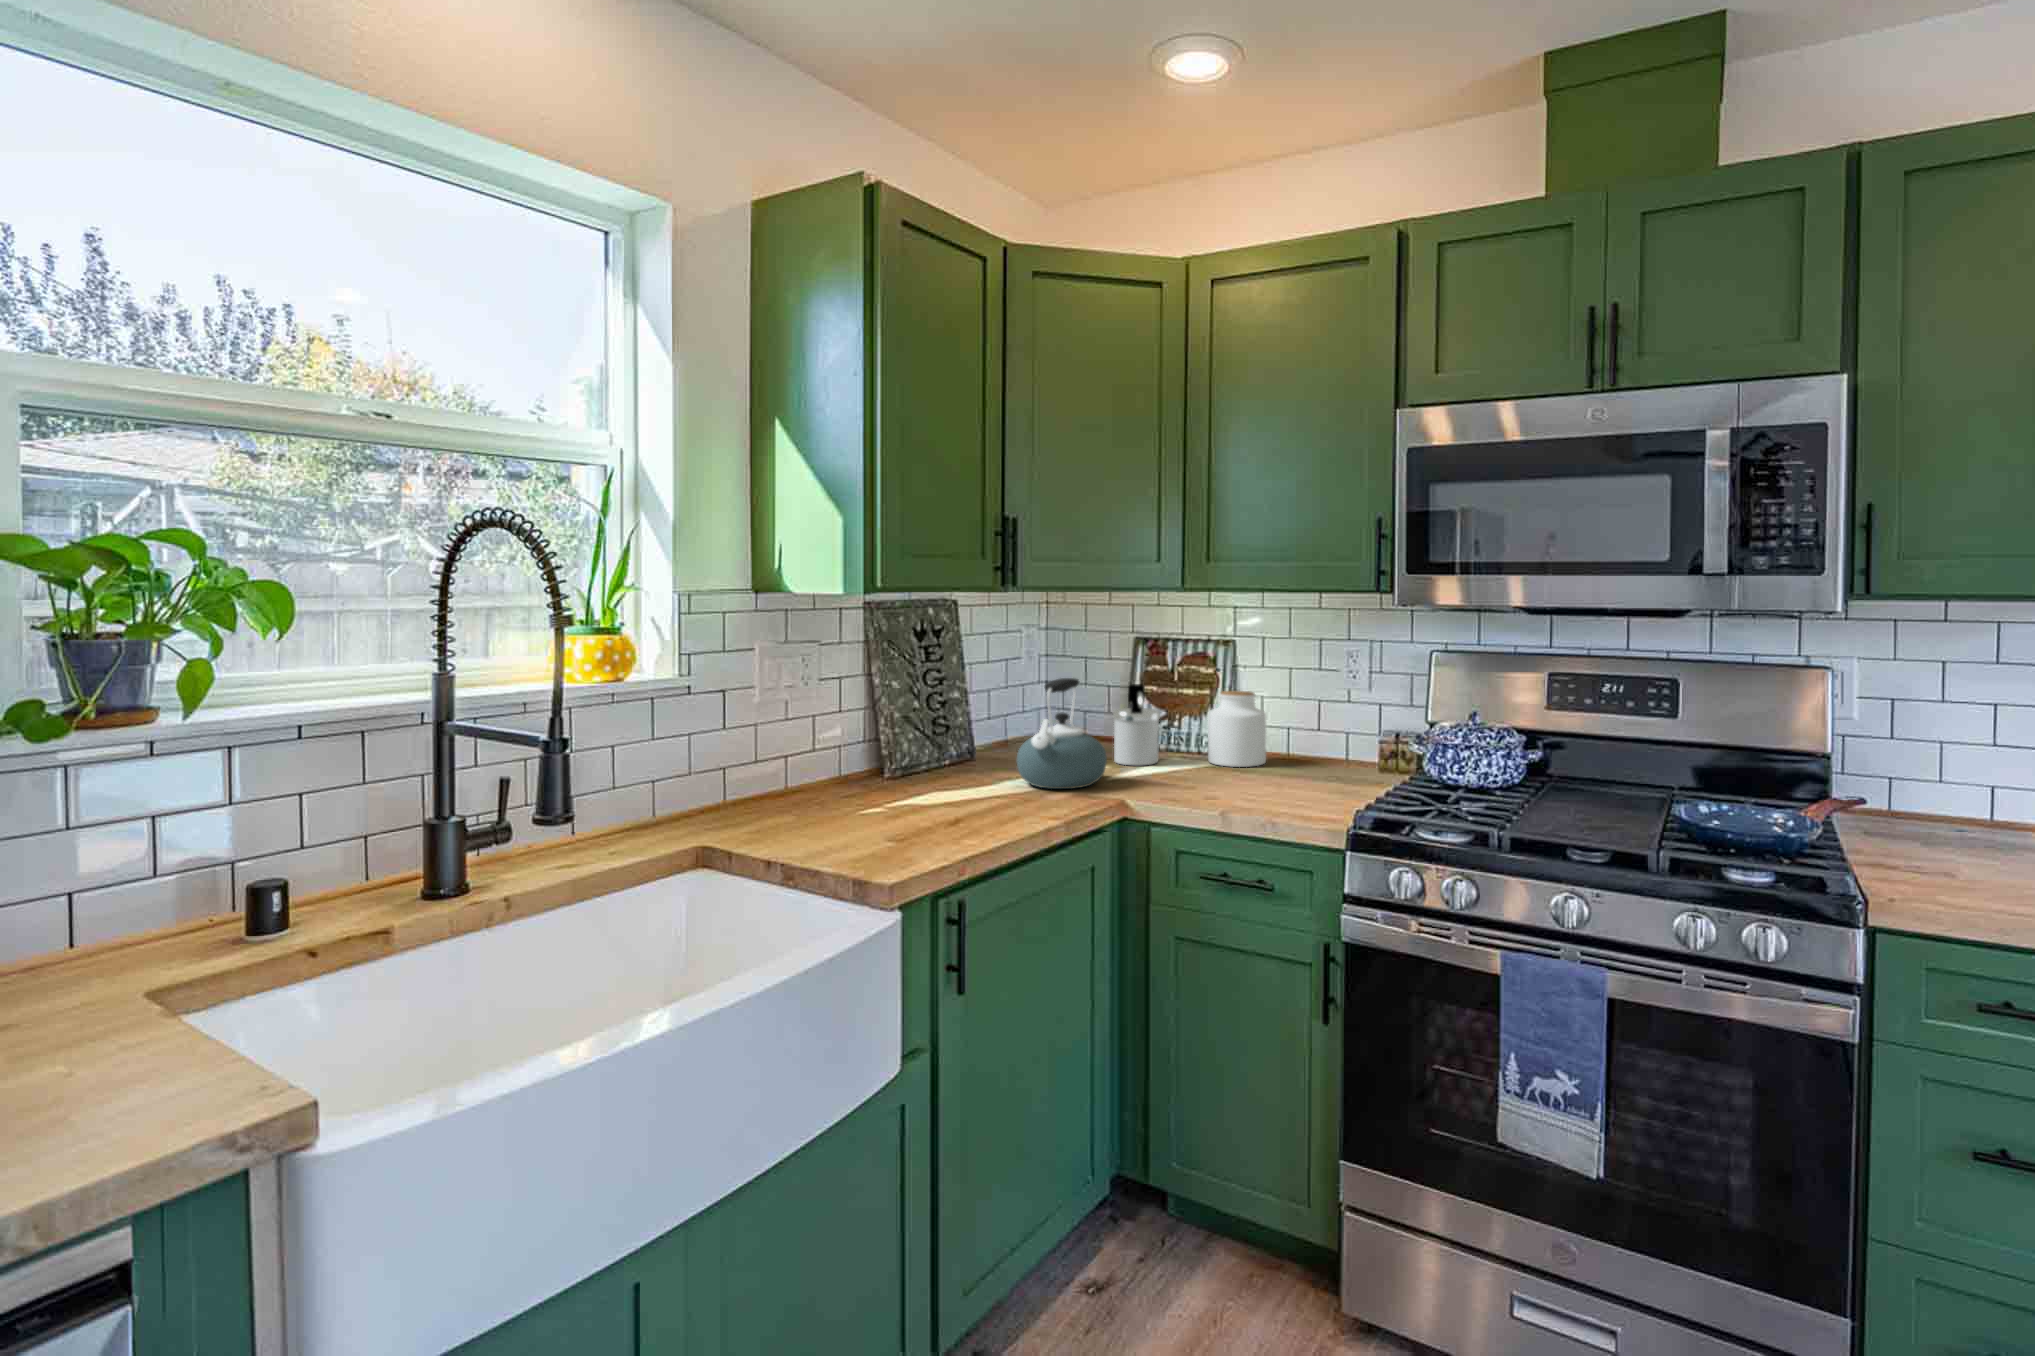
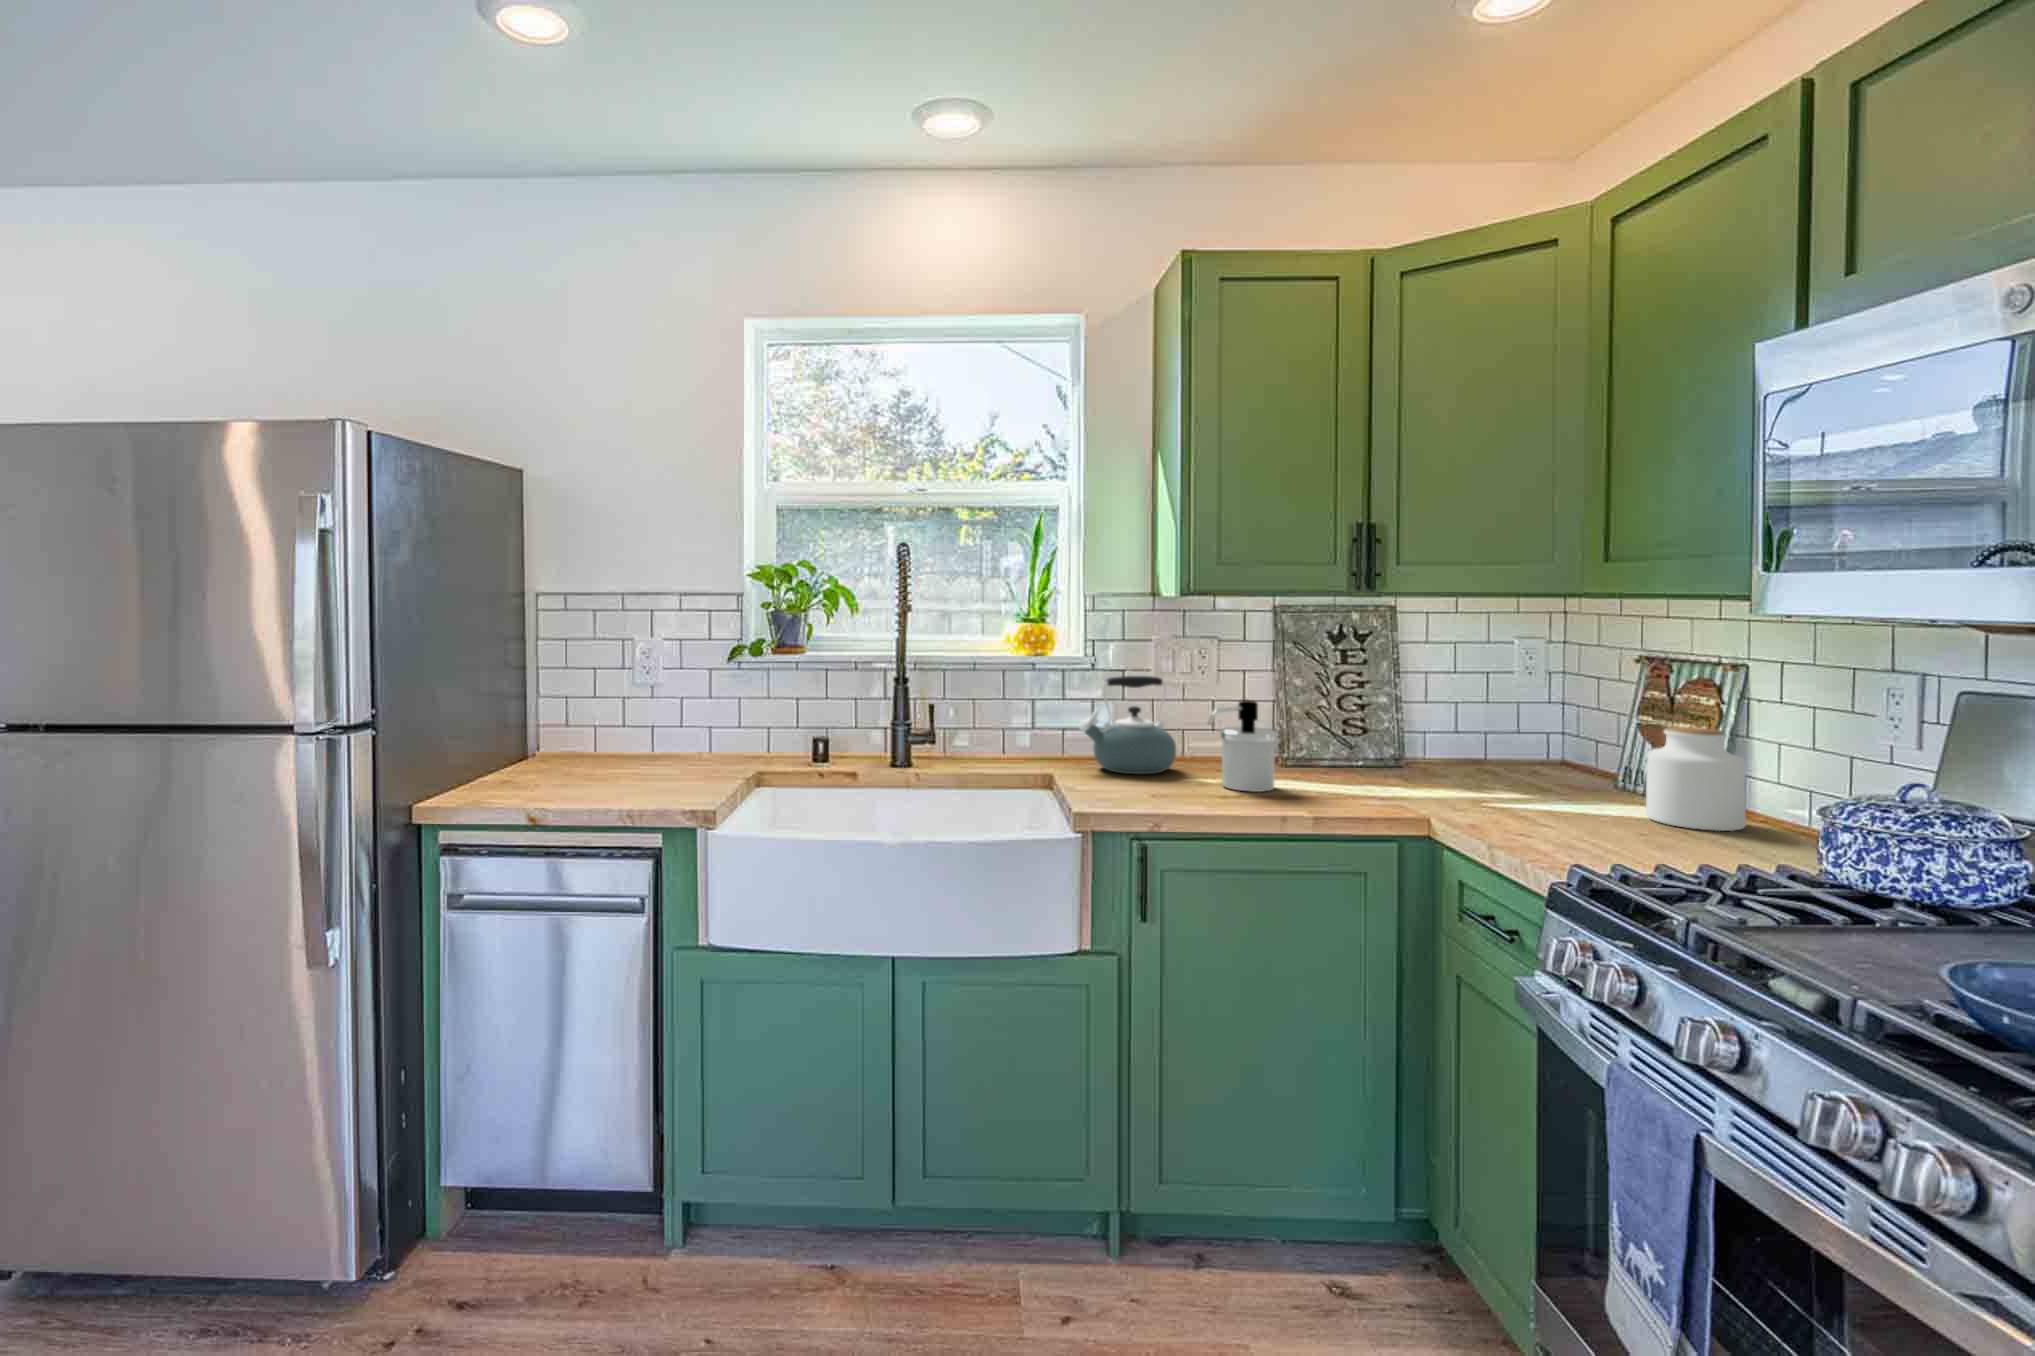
kettle: present [1017,678,1107,789] -> present [1080,676,1176,774]
soap dispenser: present [1113,684,1160,765] -> present [1208,700,1276,792]

